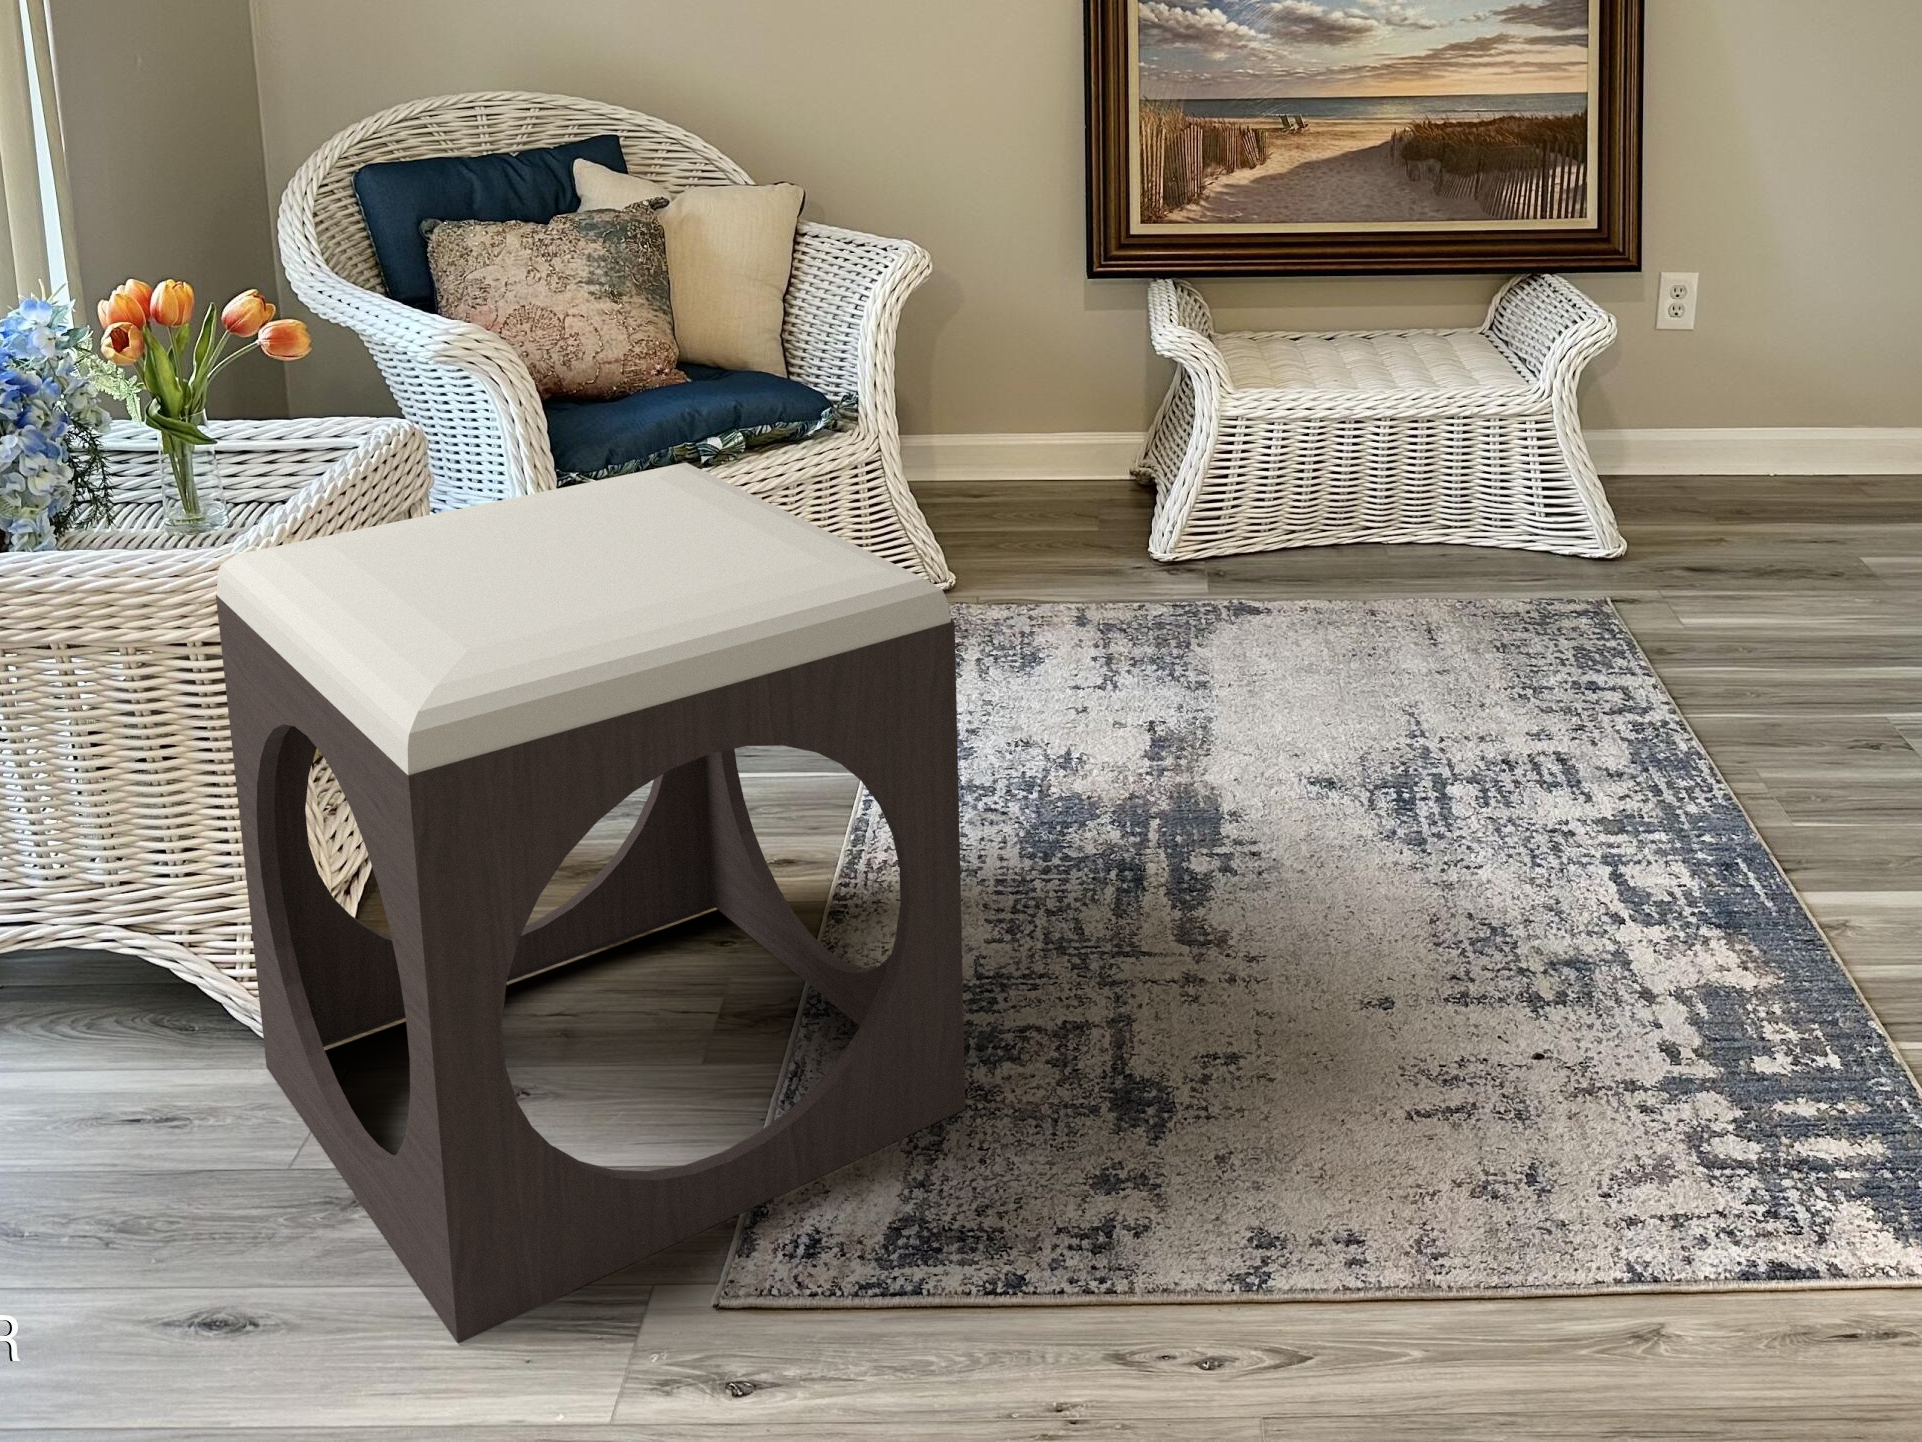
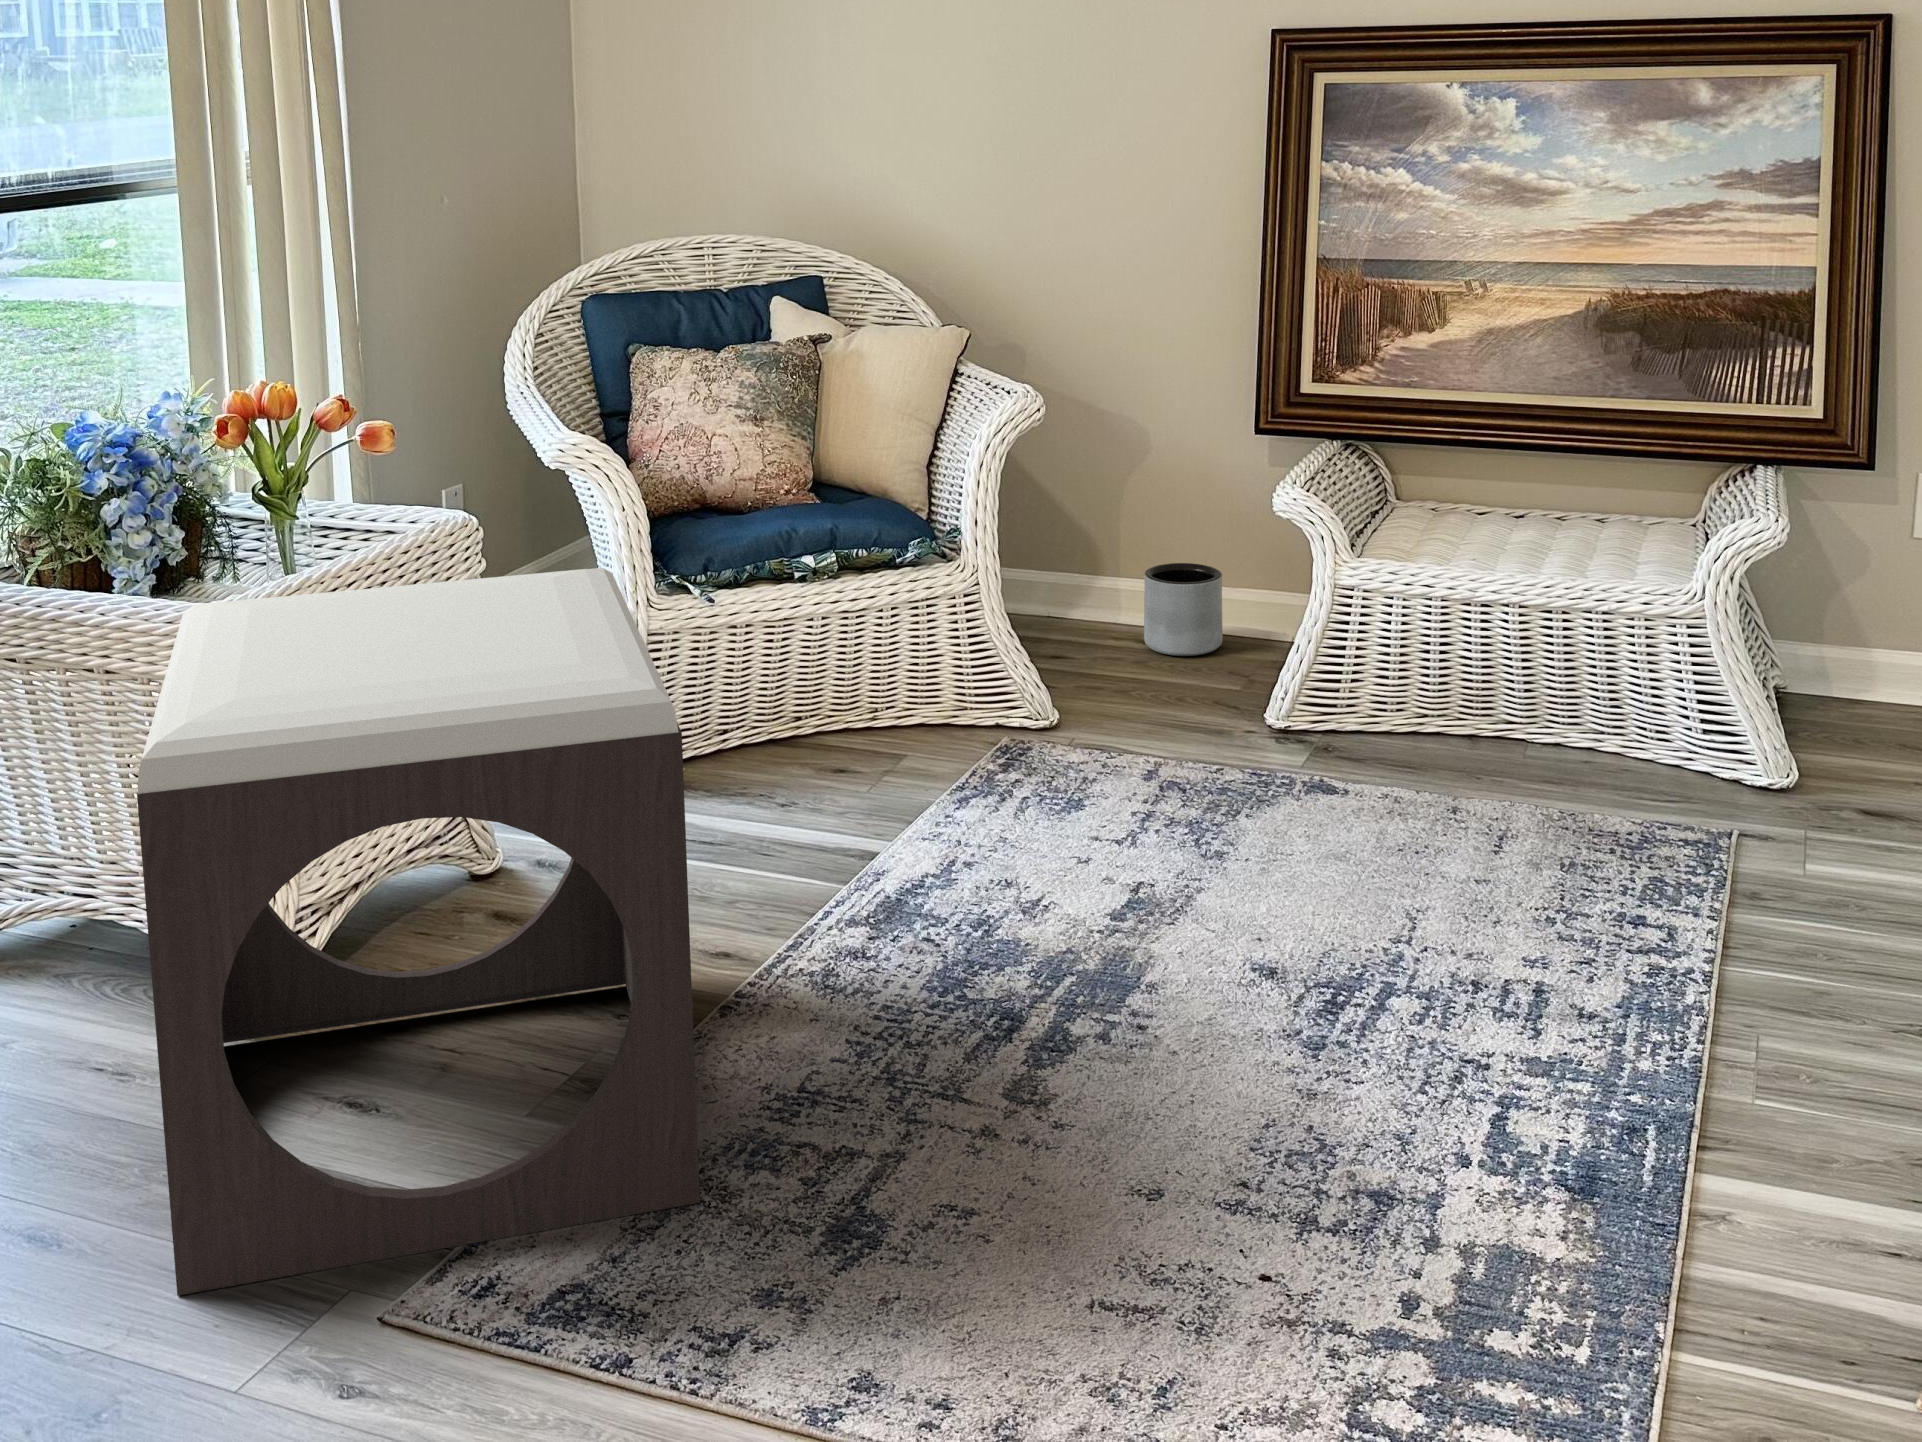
planter: none [972,412,1051,504] -> present [1144,563,1223,656]

